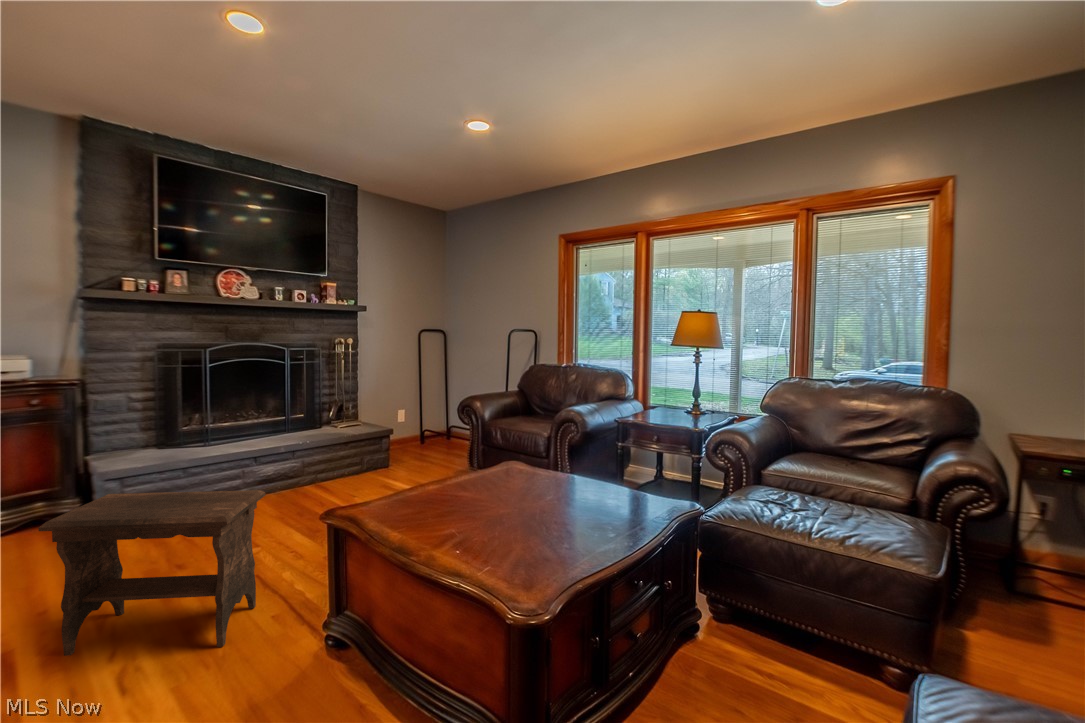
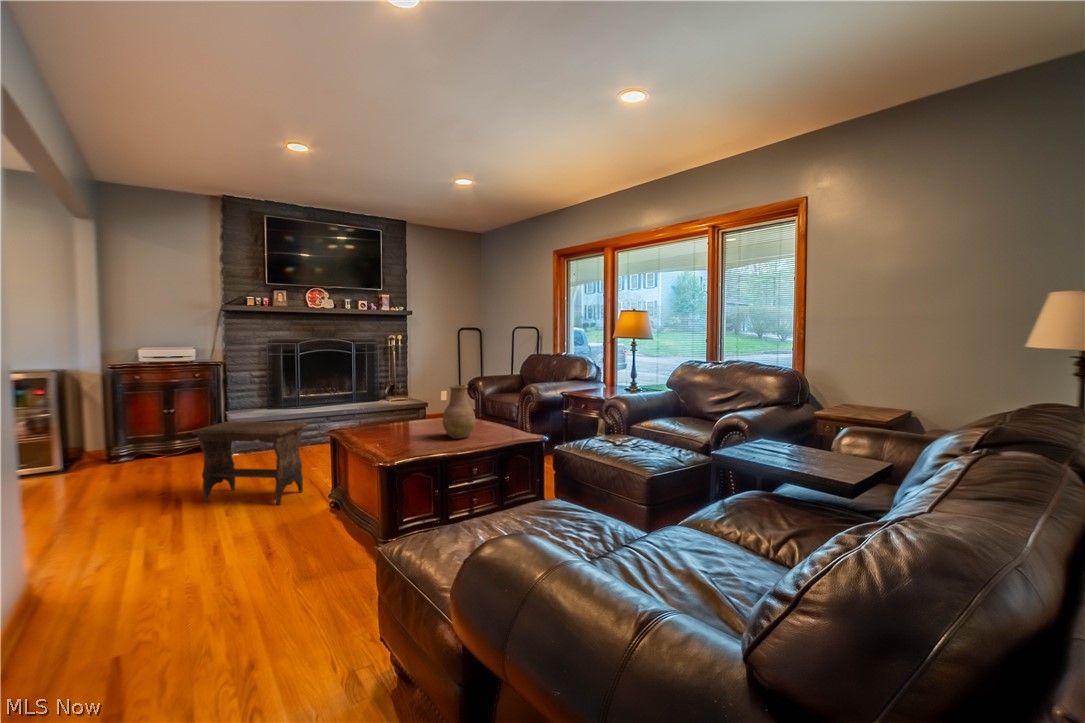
vase: none [543,431,597,523] -> present [443,385,475,439]

